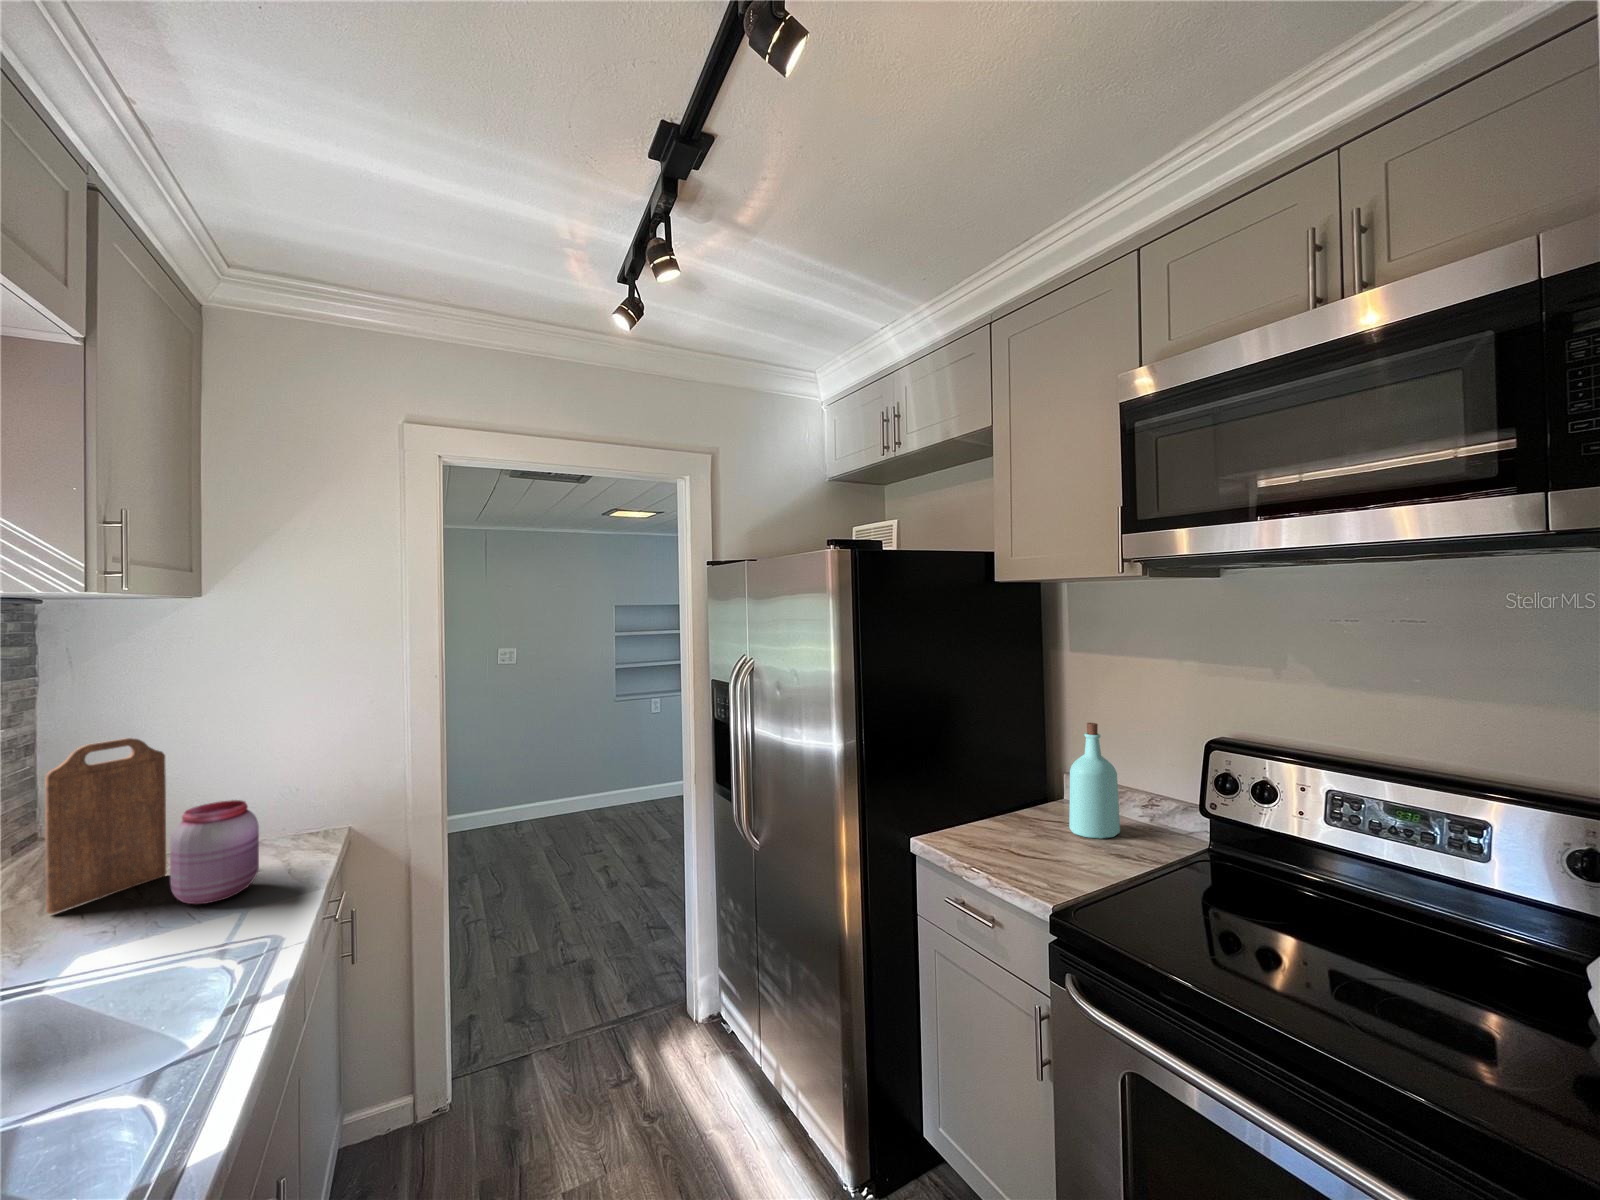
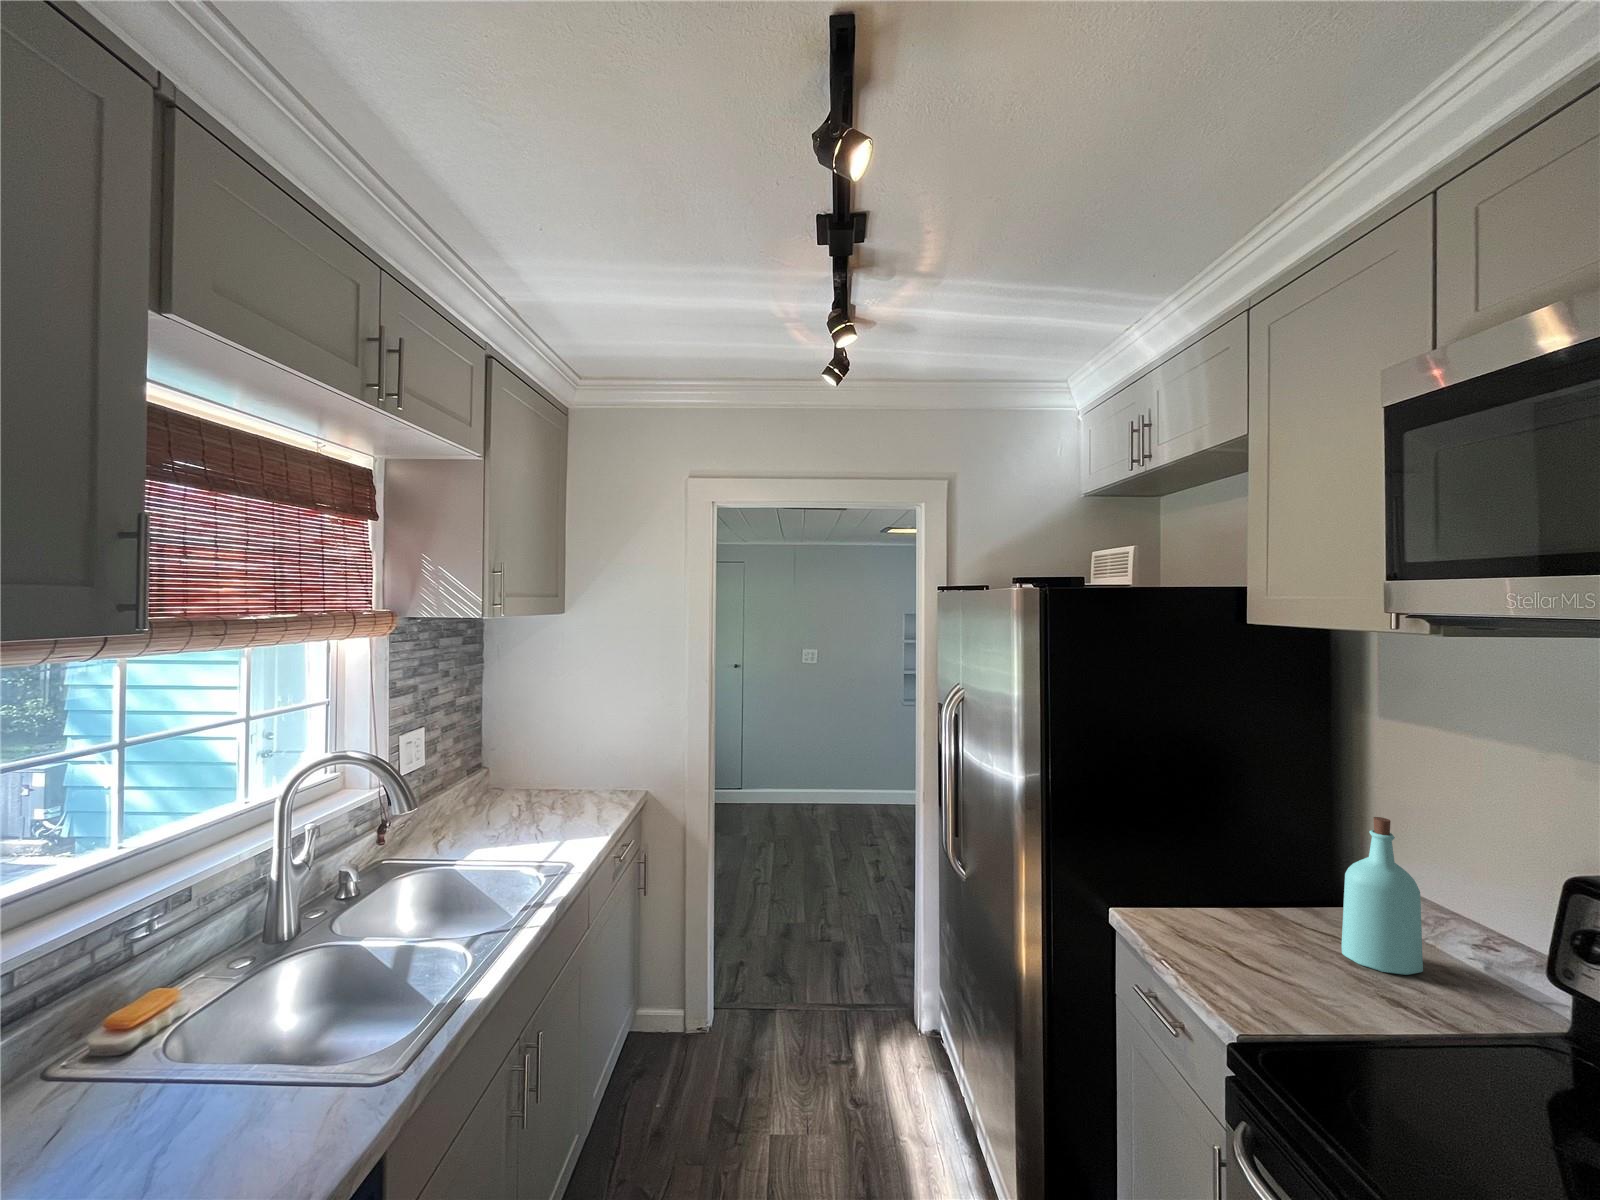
cutting board: present [45,738,166,914] -> none [476,710,537,818]
jar: present [170,800,259,904] -> none [531,761,579,831]

